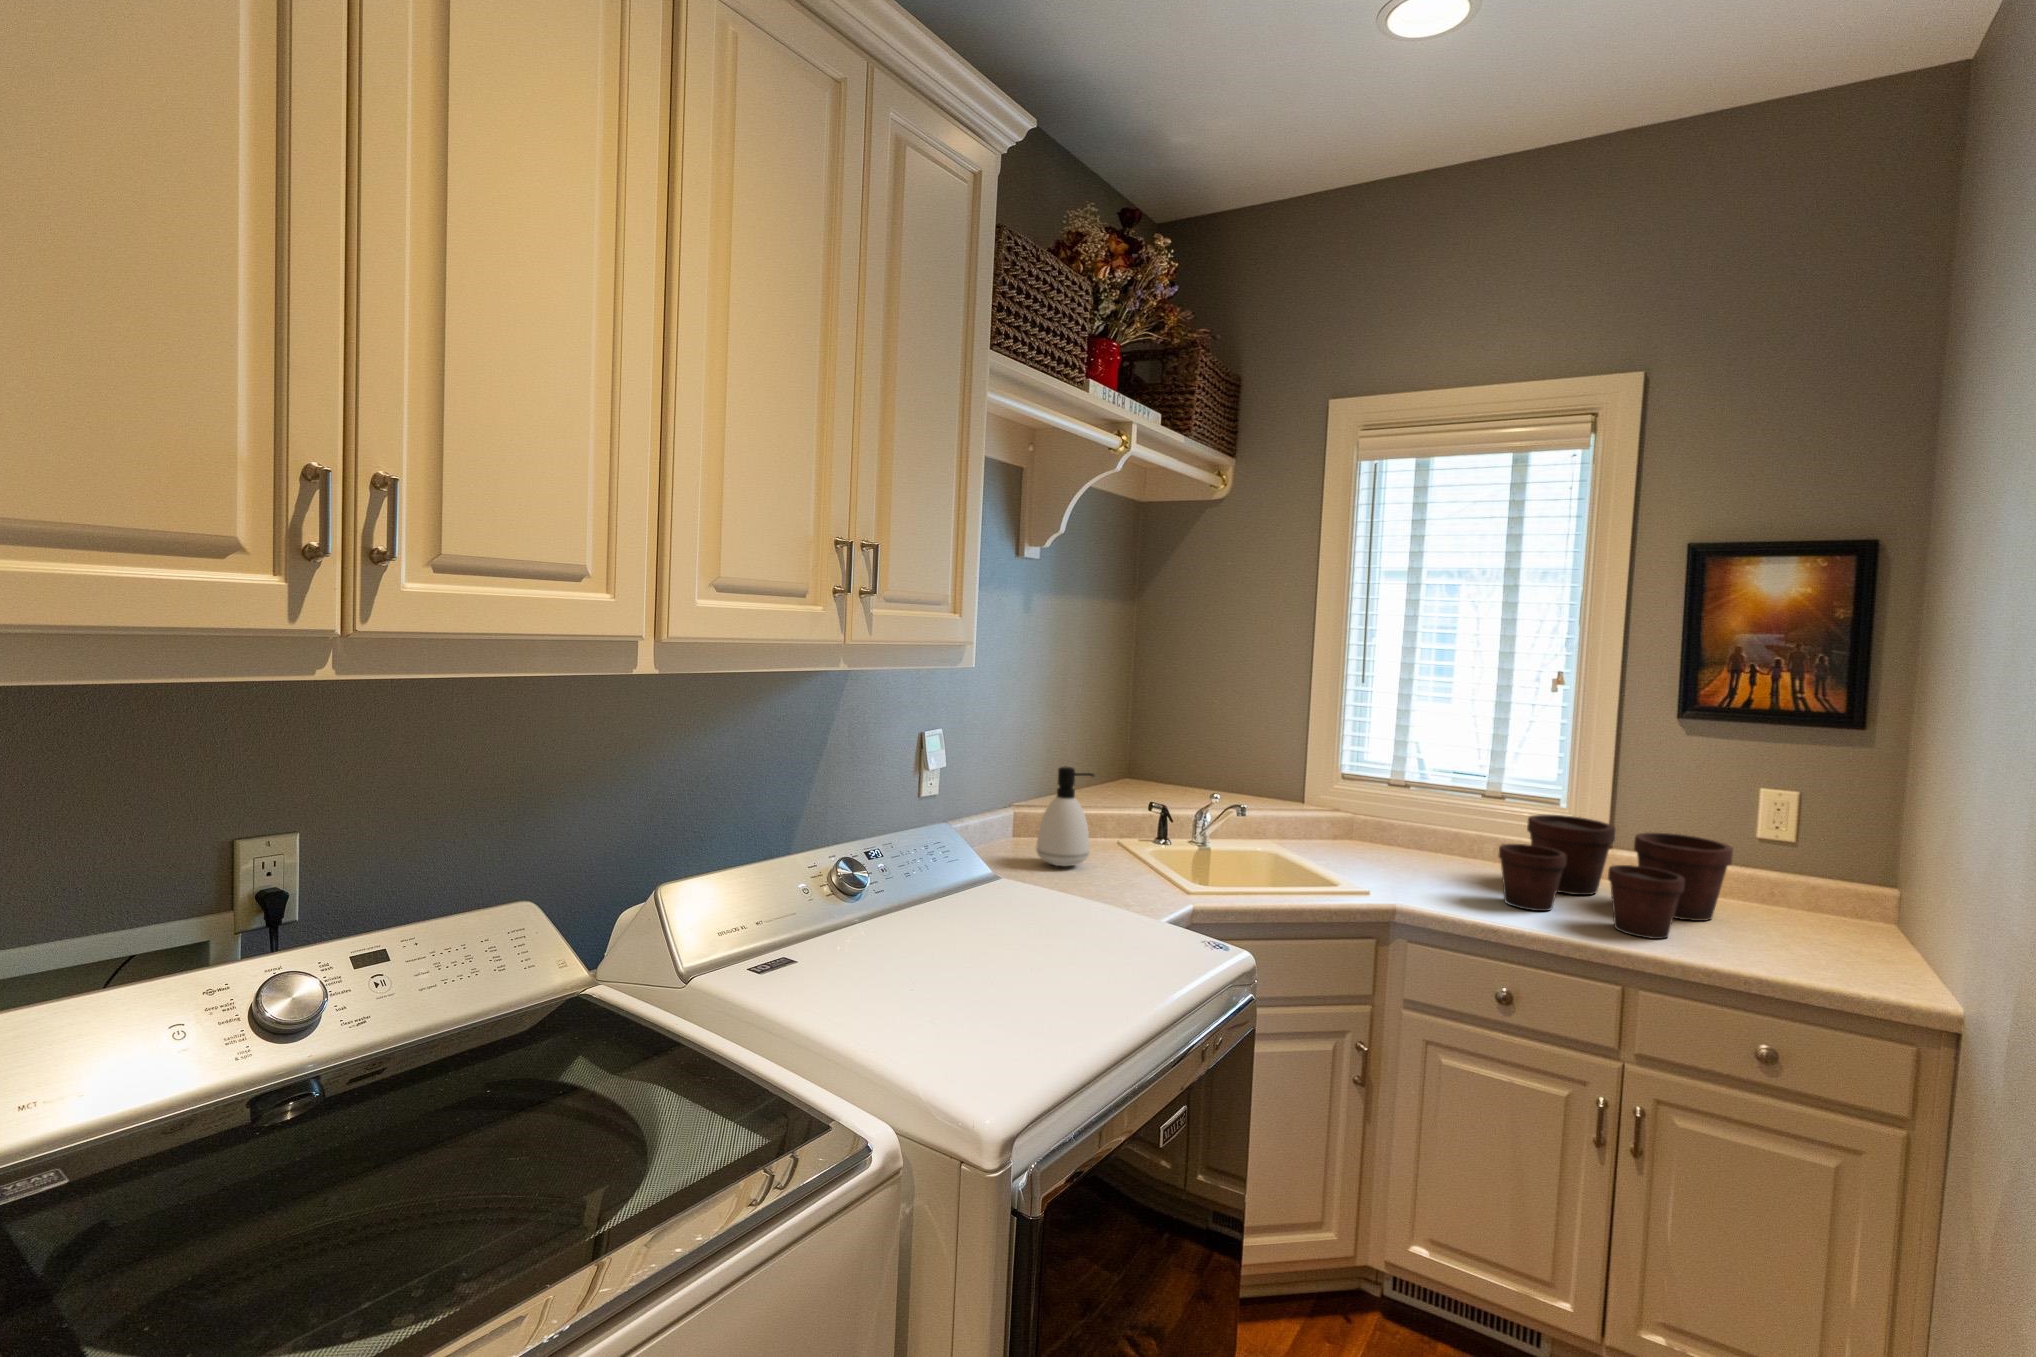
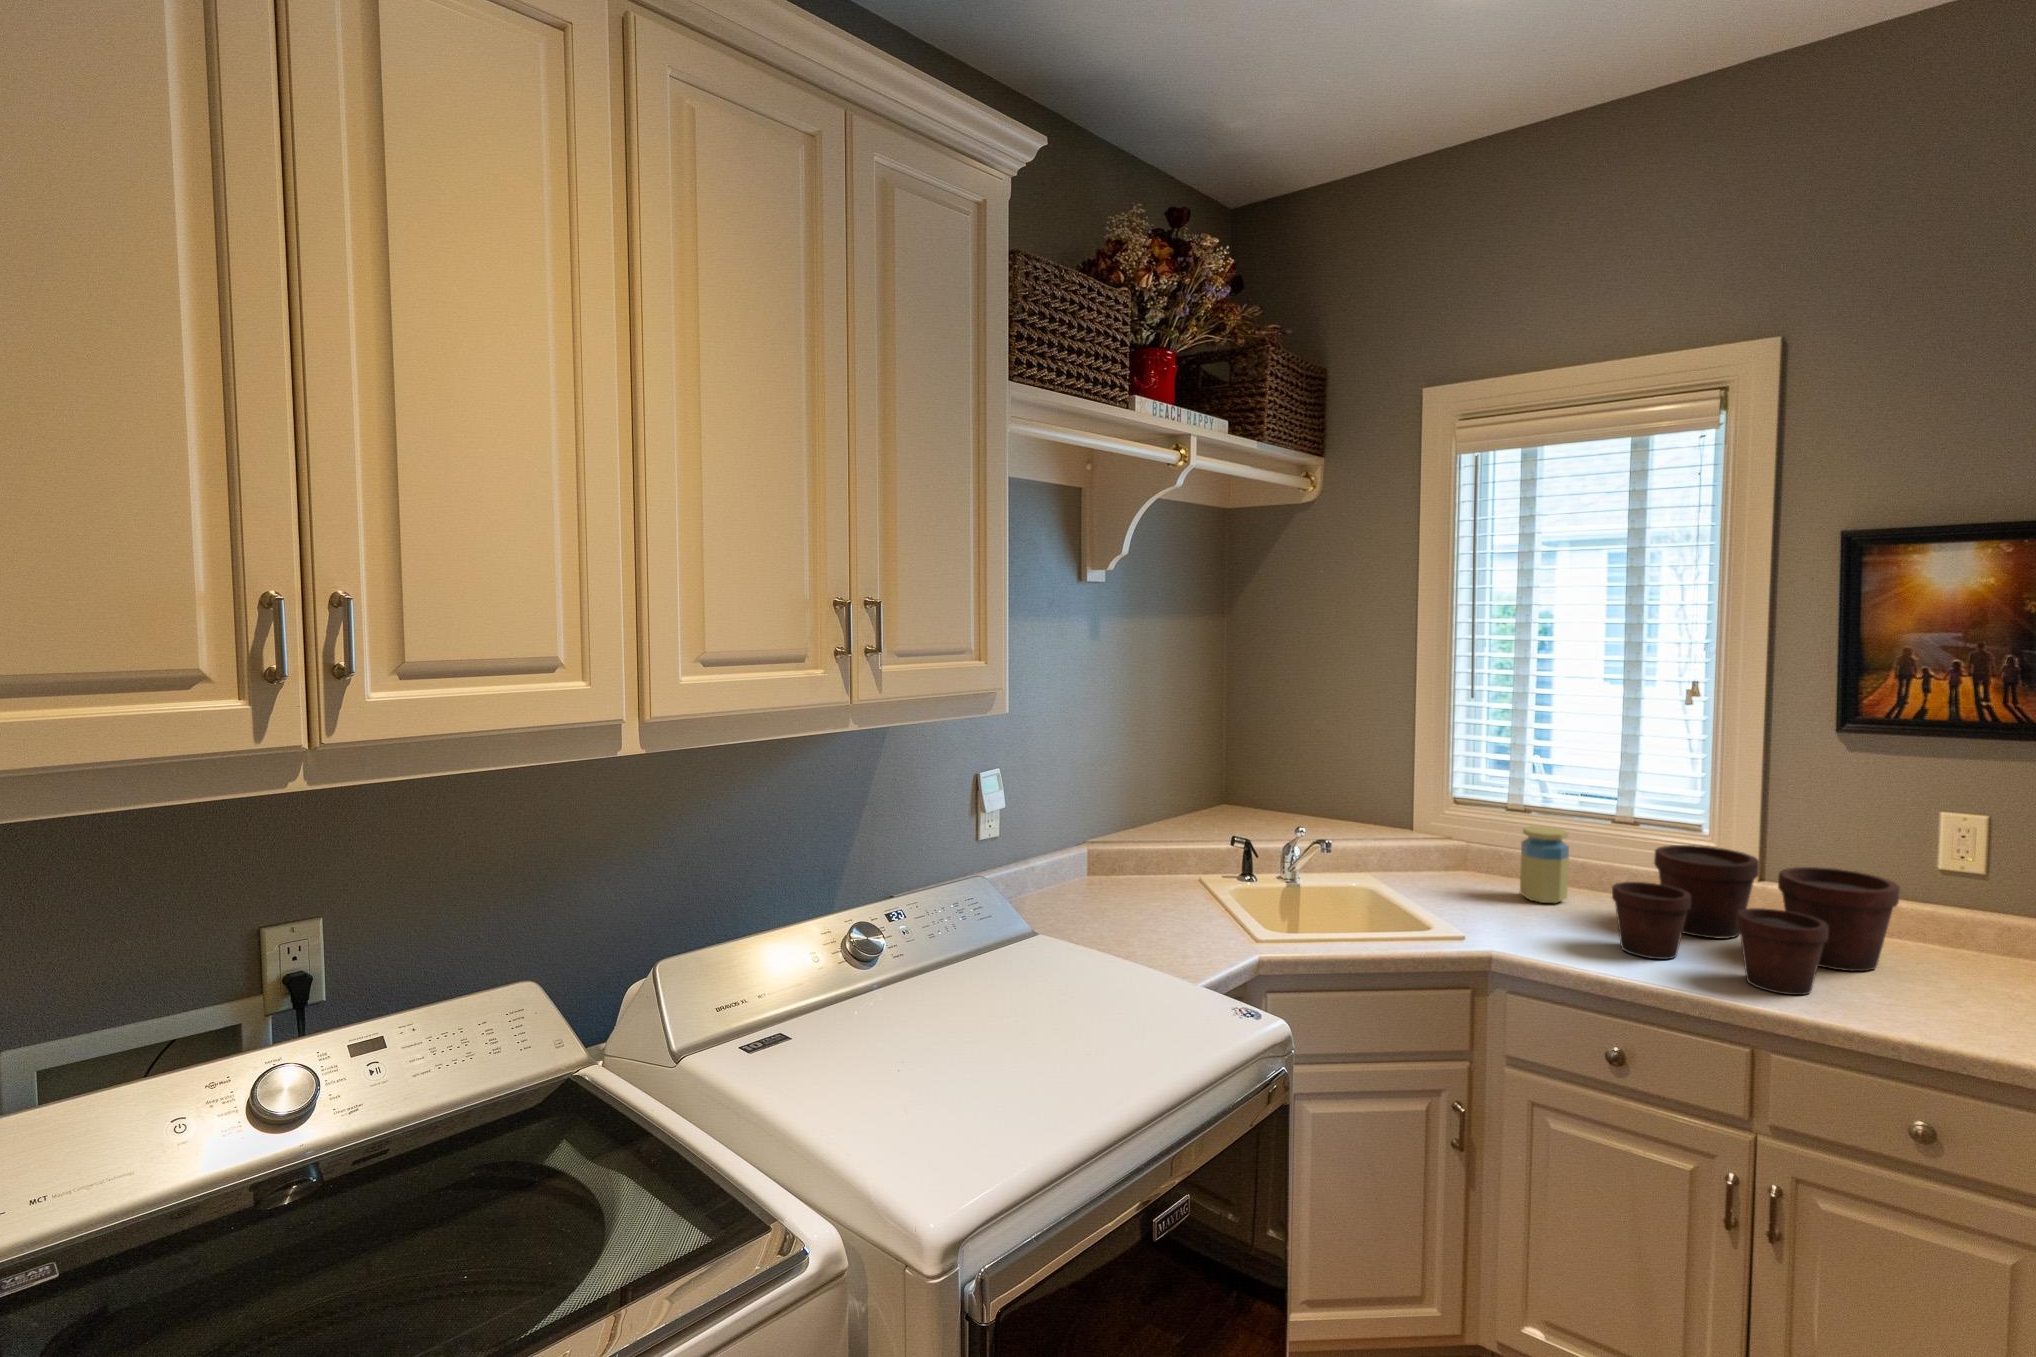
soap dispenser: present [1036,767,1094,866] -> none [1100,803,1158,908]
jar: none [1407,798,1452,867] -> present [1520,826,1569,903]

